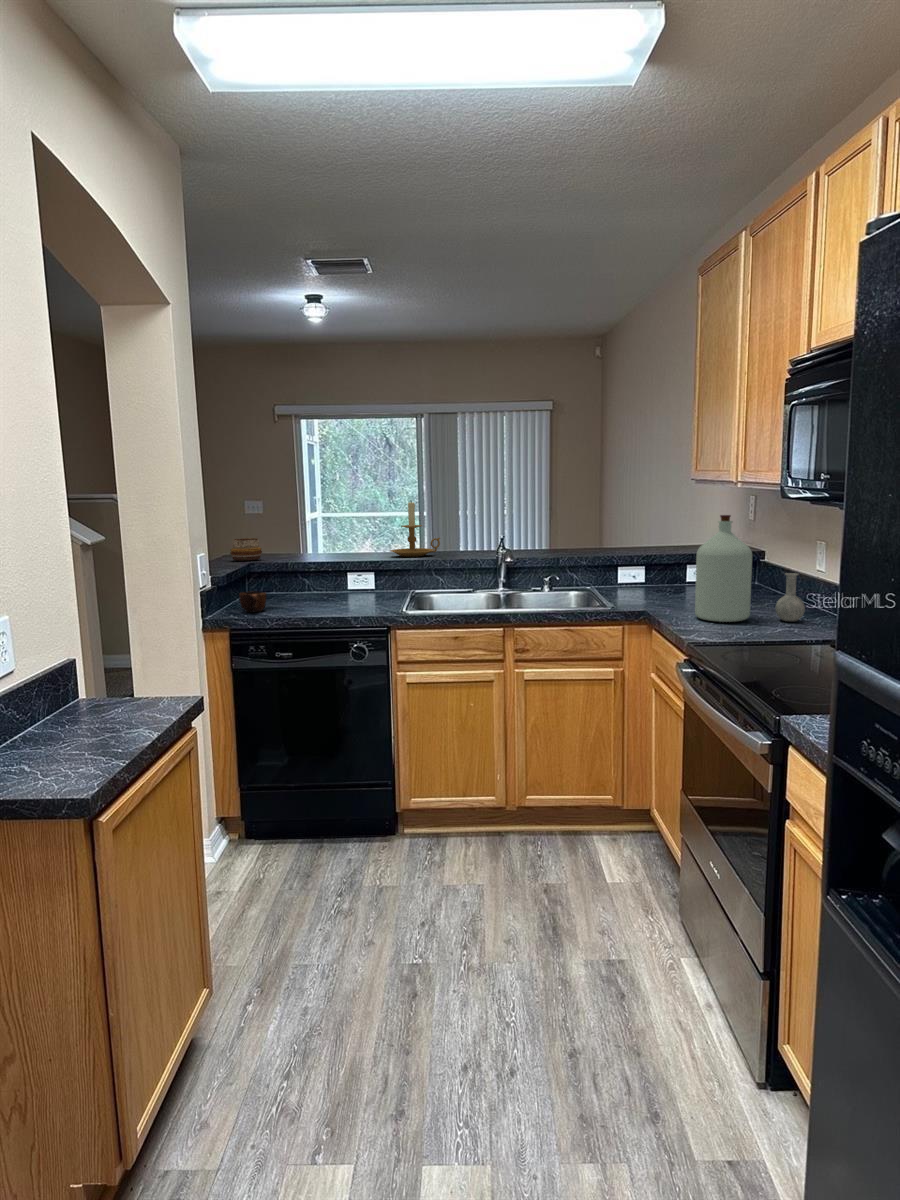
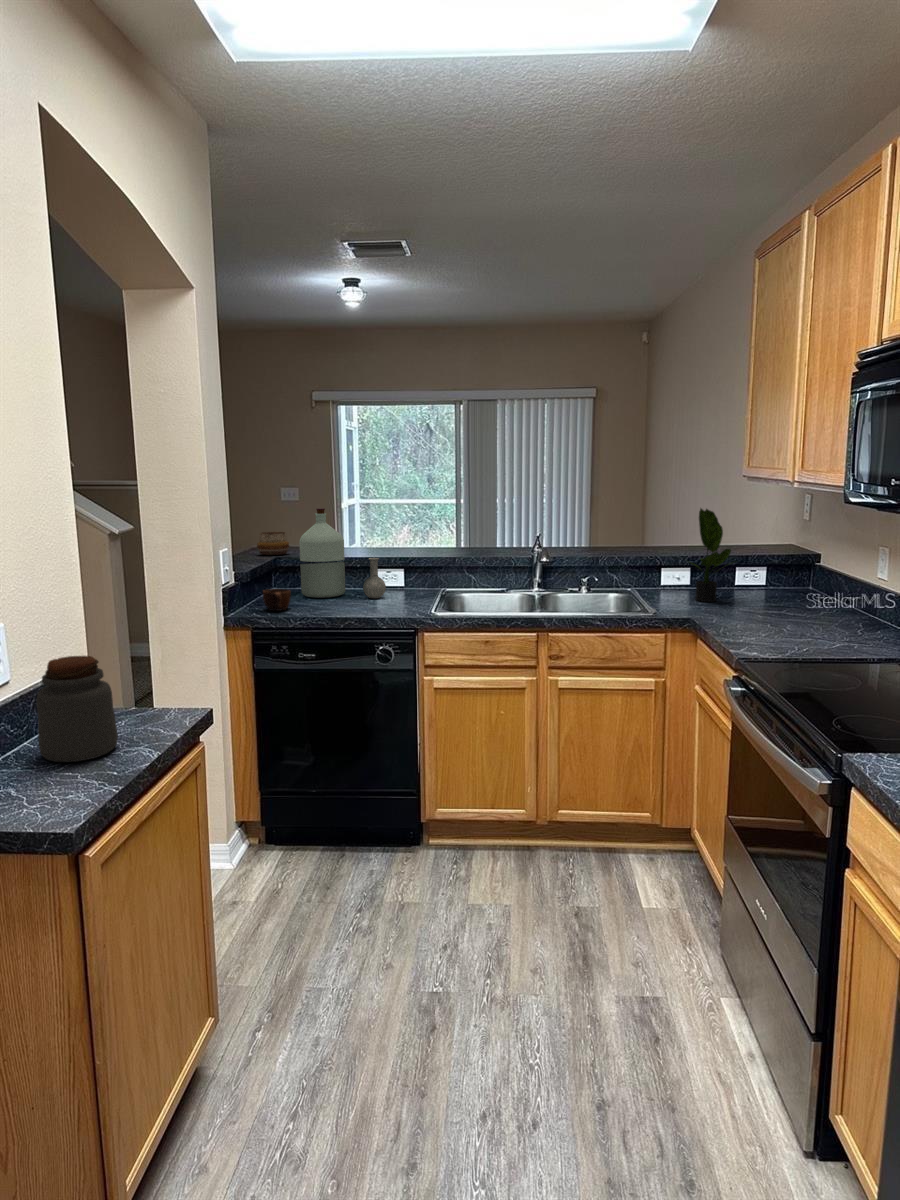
candle holder: present [390,501,440,557] -> none [421,494,474,554]
potted plant: none [638,508,689,596] -> present [689,509,731,602]
bottle: present [695,515,805,622] -> present [299,508,386,598]
jar: none [43,644,119,743] -> present [37,656,118,762]

